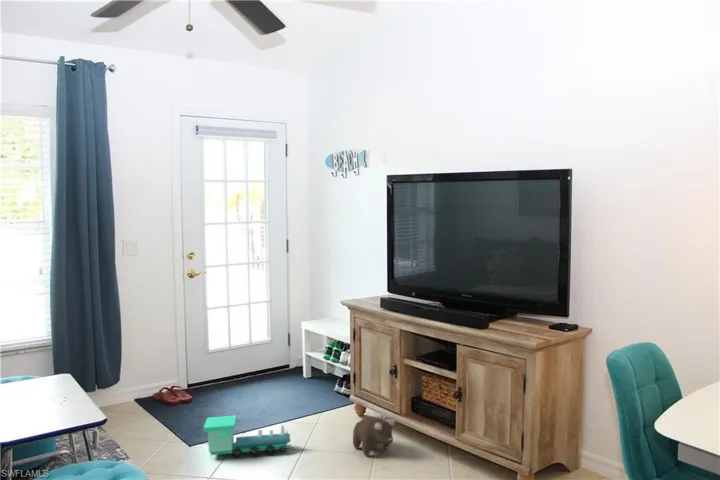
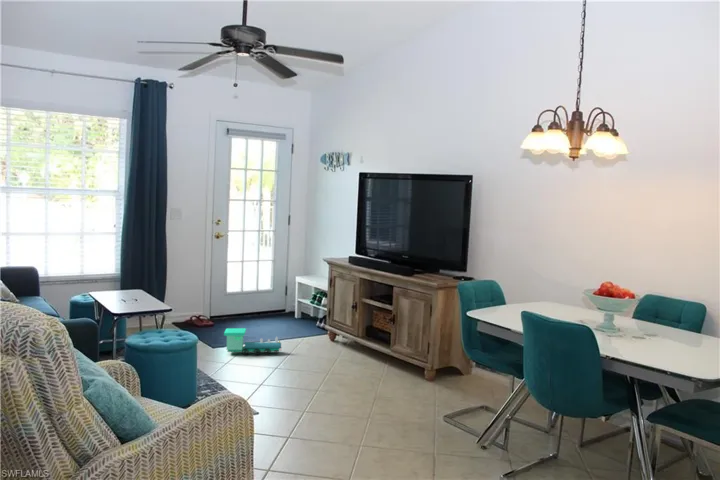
plush toy: present [353,417,395,456] -> none [323,335,352,359]

